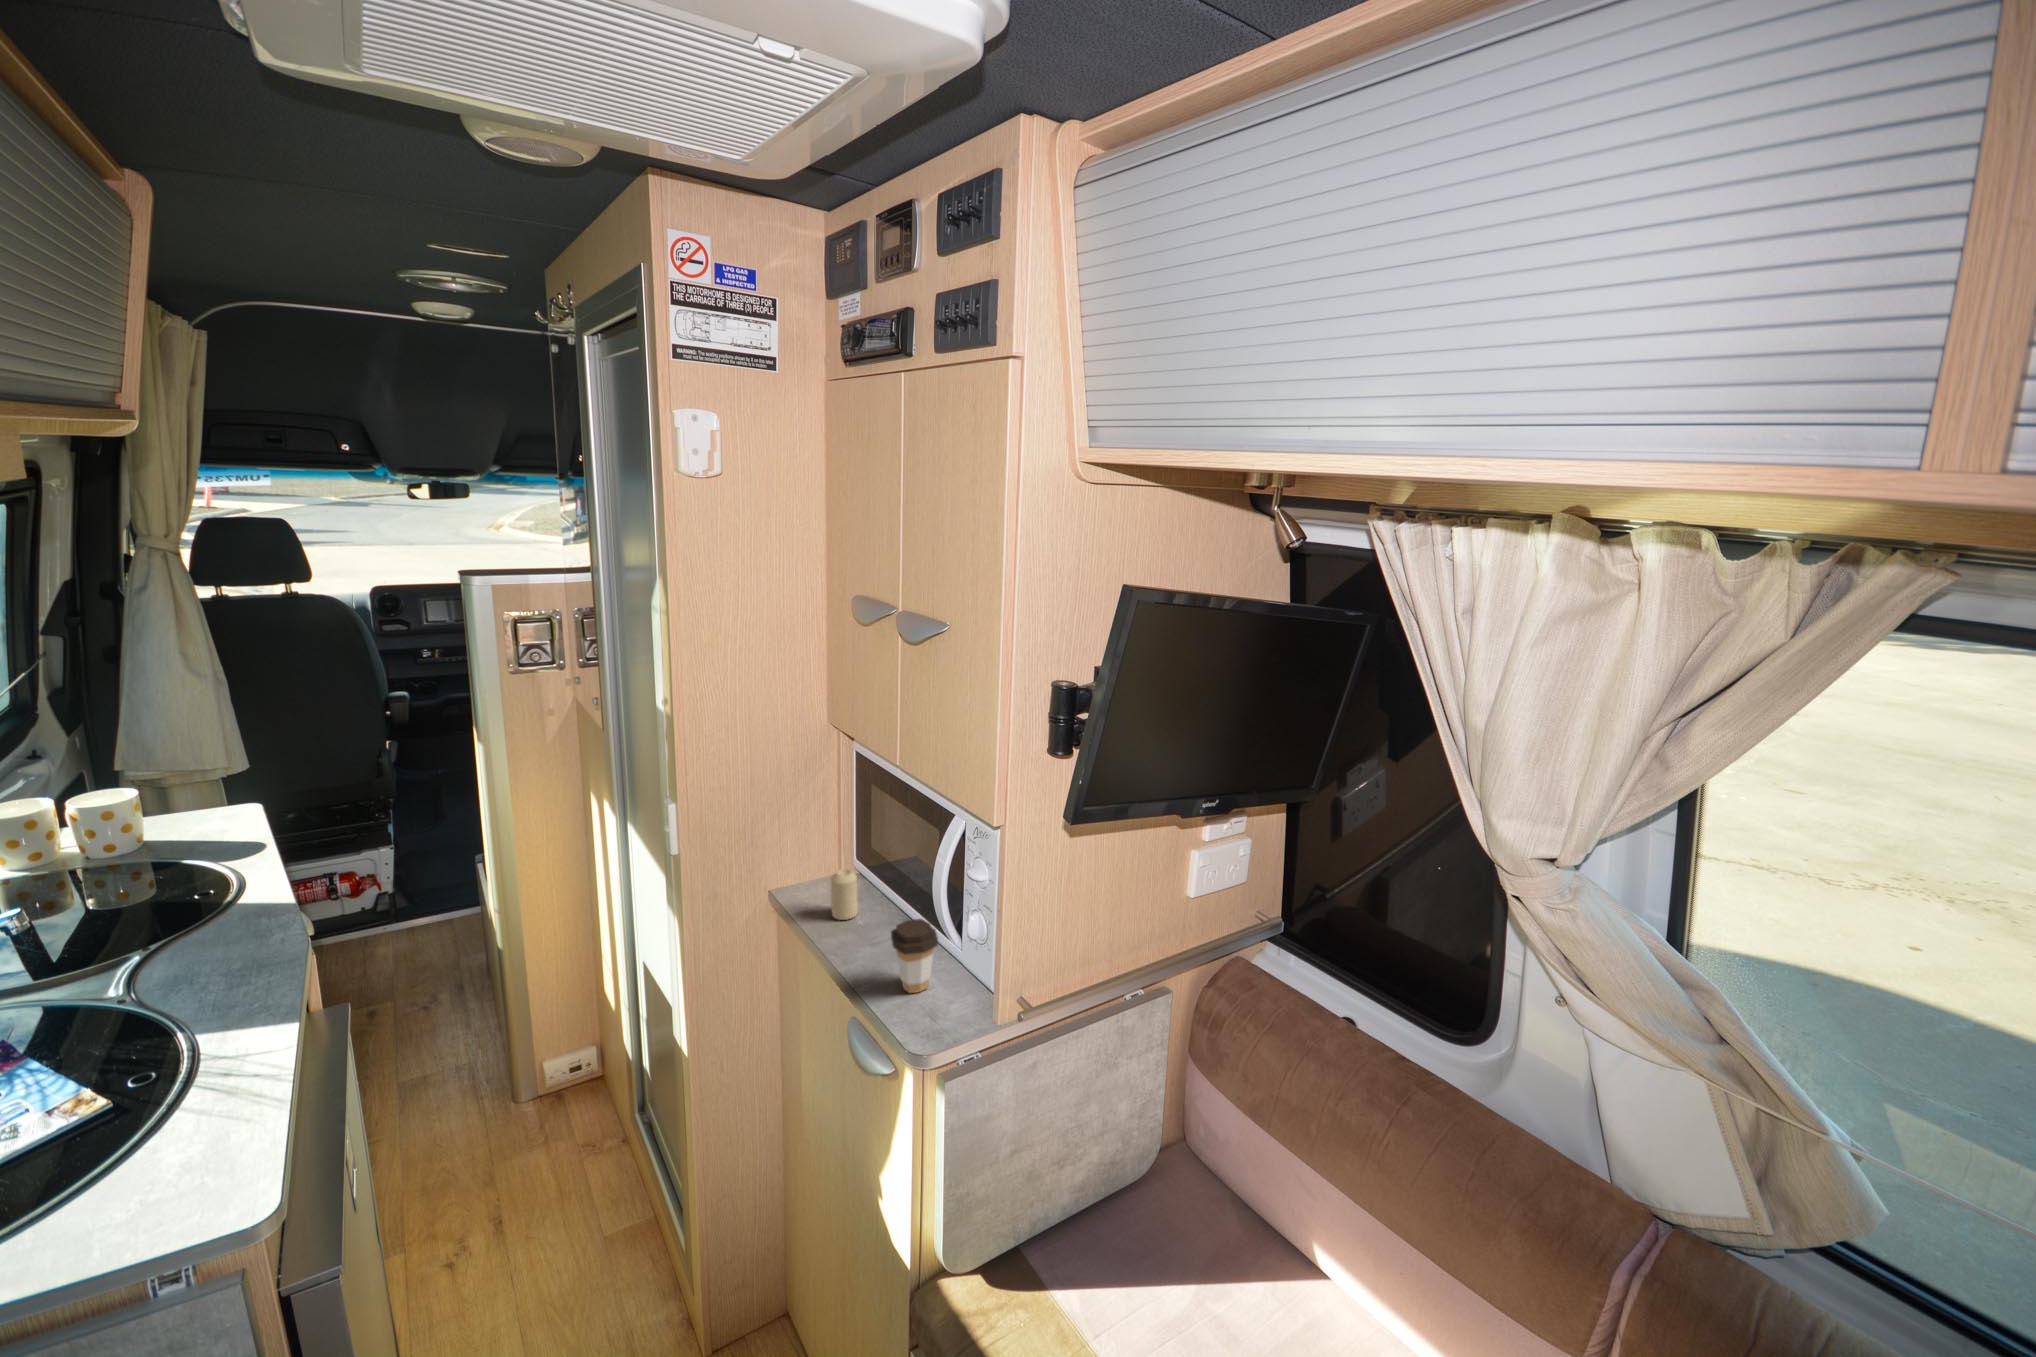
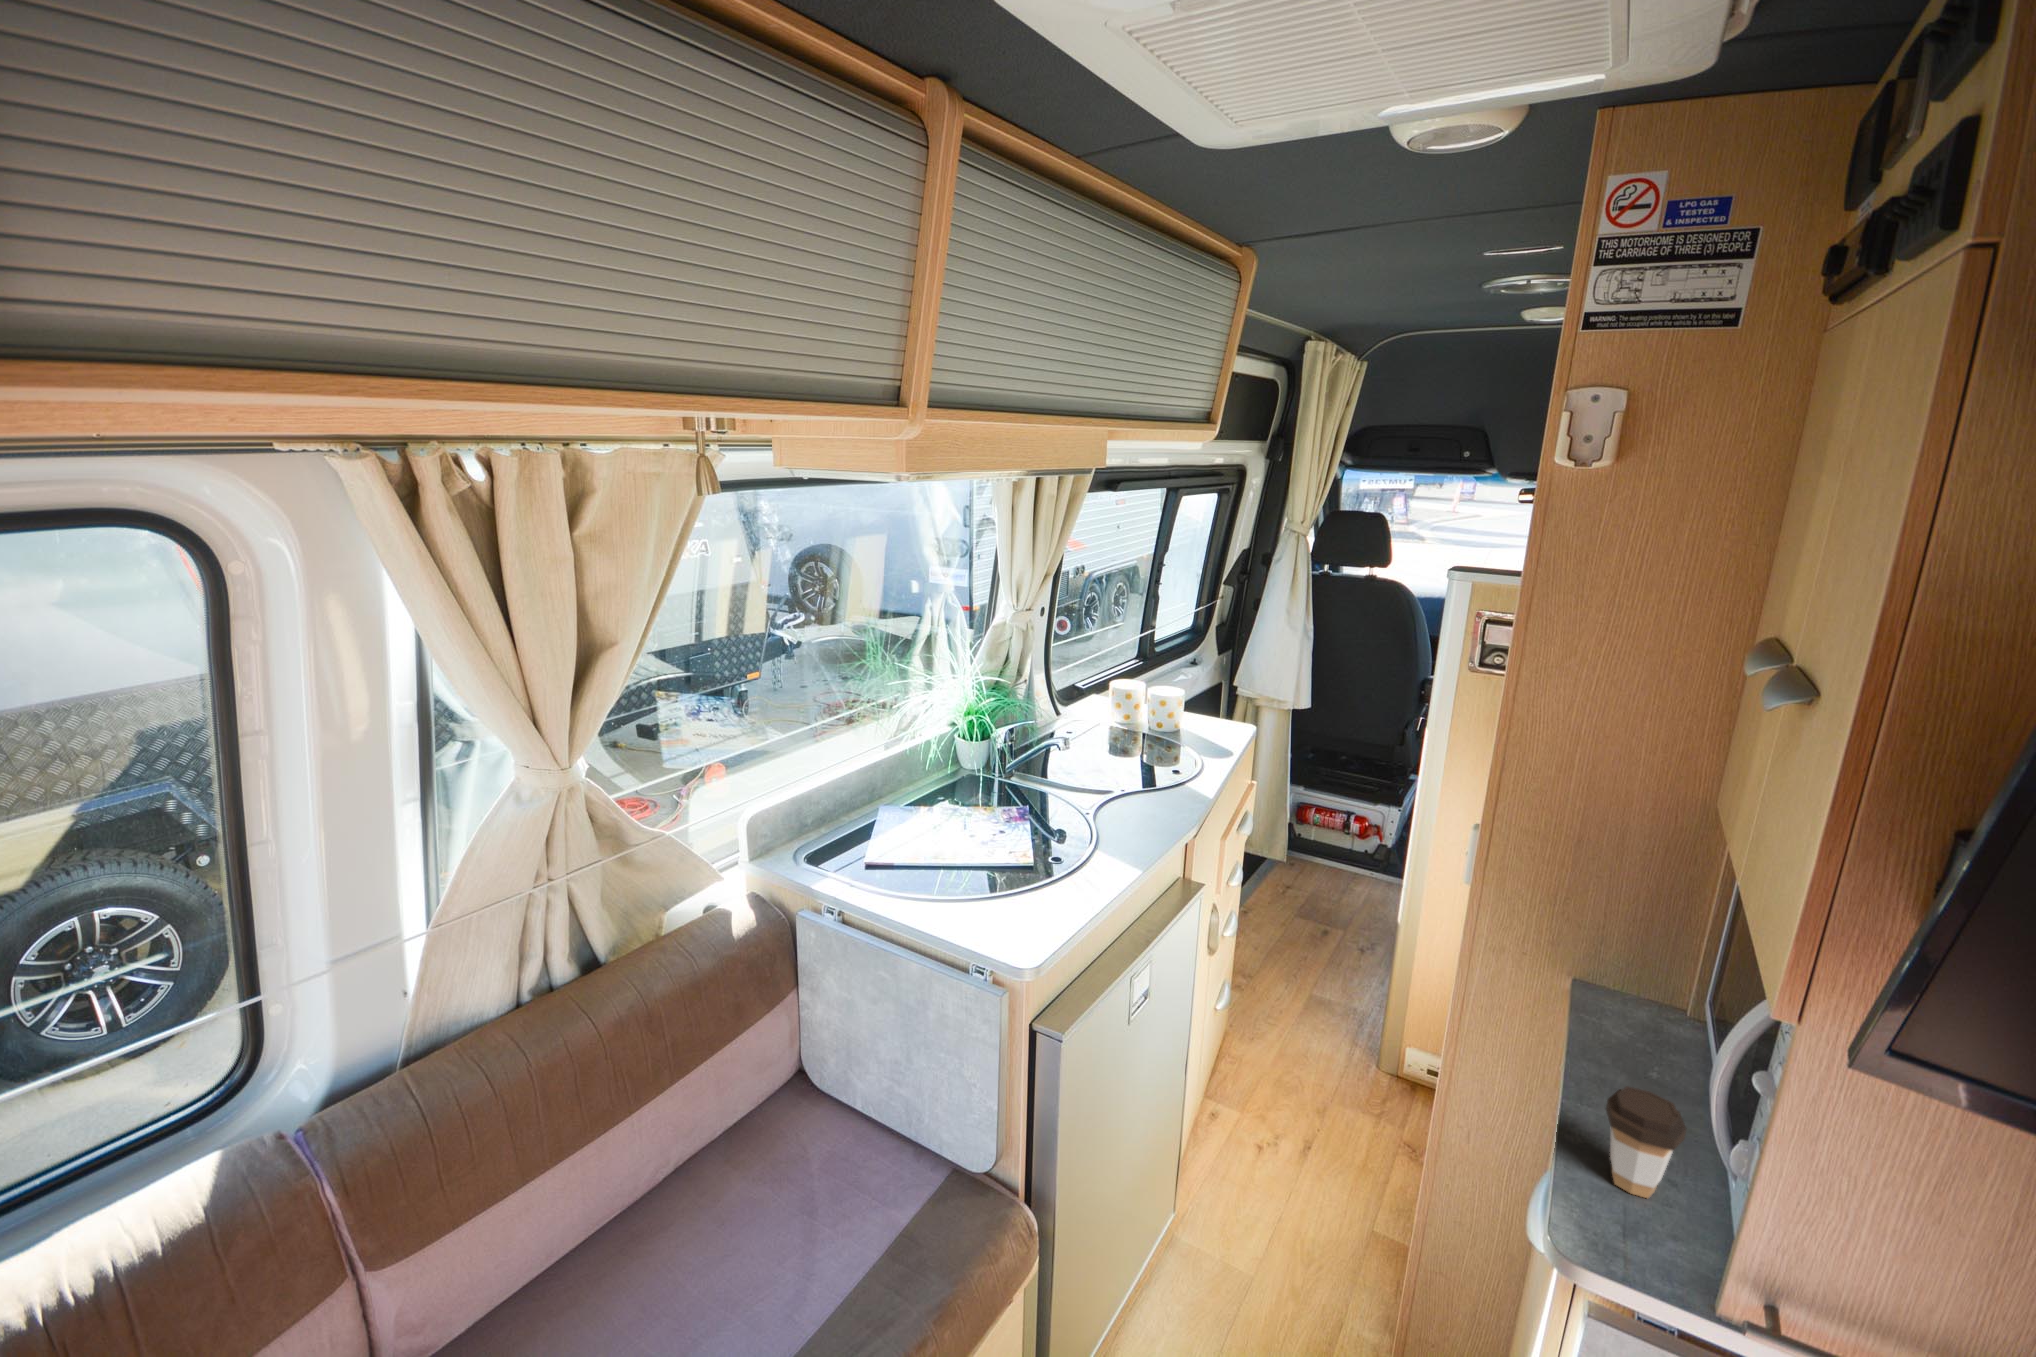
candle: present [831,869,858,920] -> none [1616,993,1665,1063]

